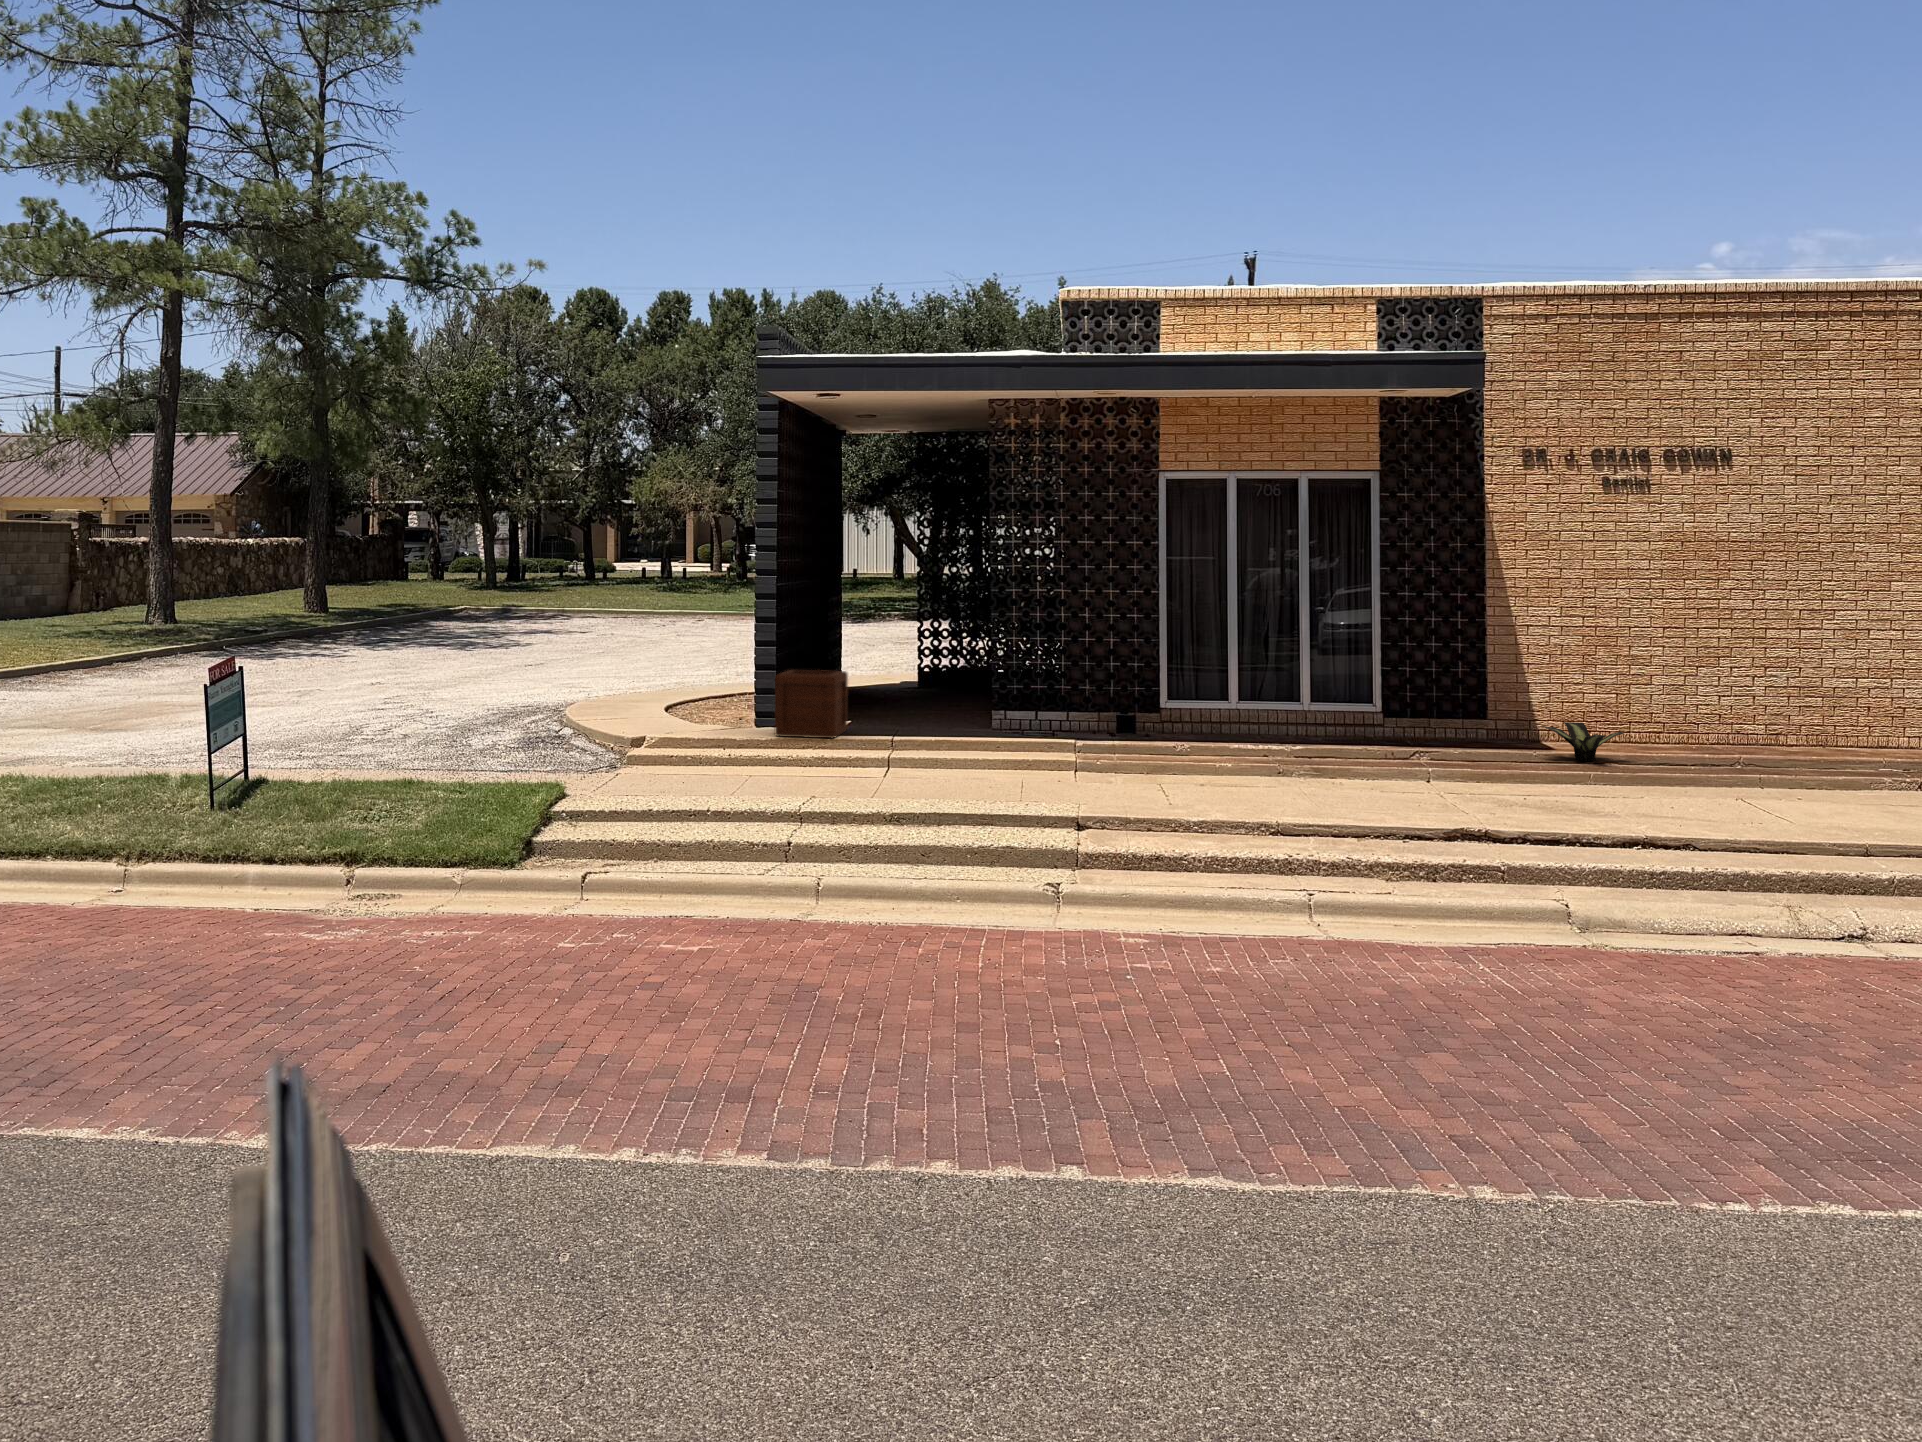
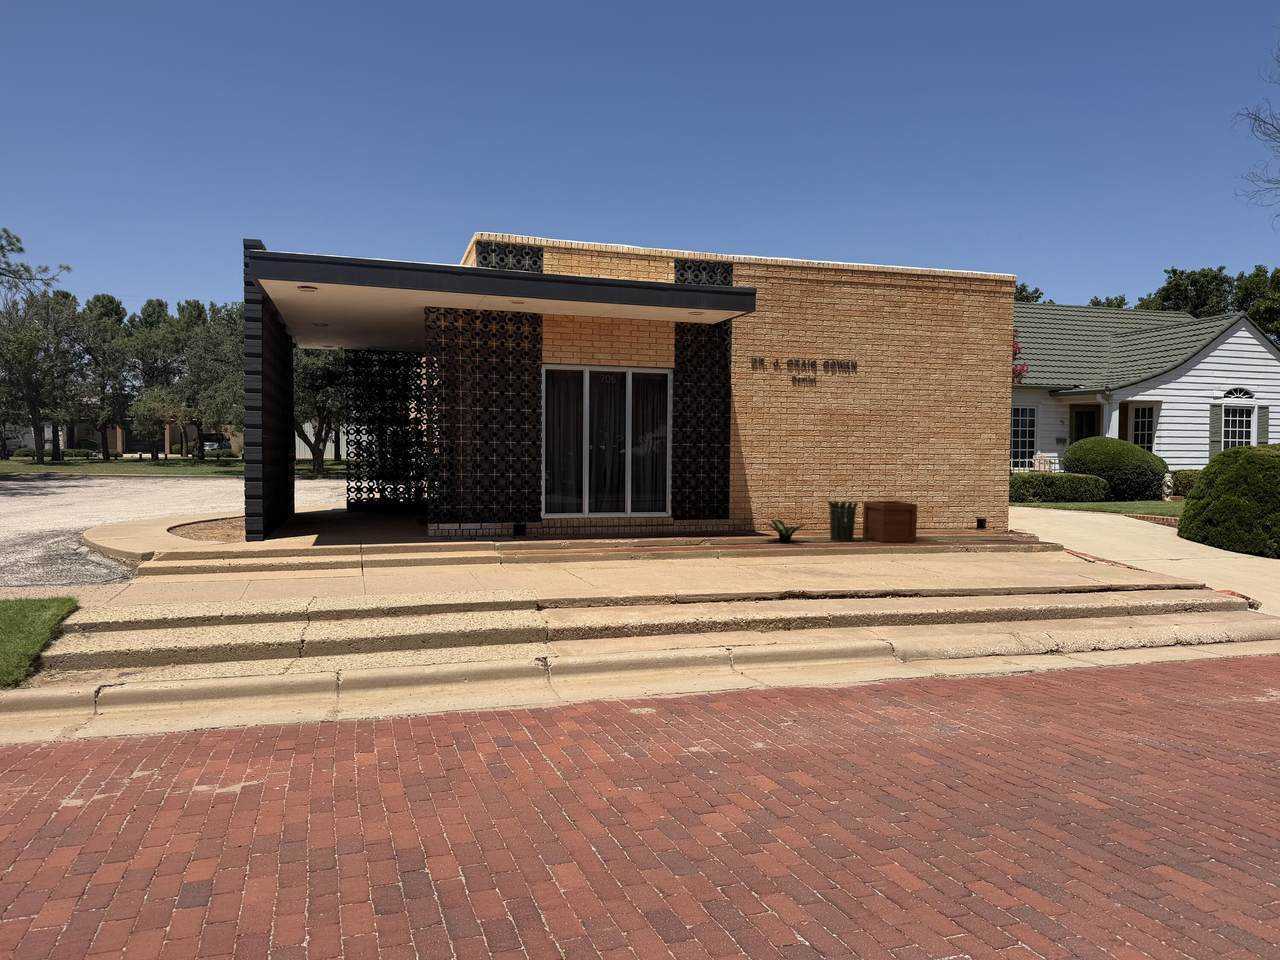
wooden crate: present [775,670,848,738] -> present [863,501,917,542]
waste bin: none [1673,693,1732,764] -> present [828,501,858,541]

